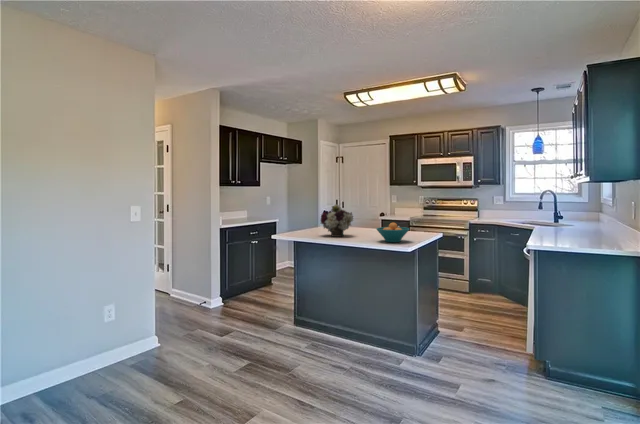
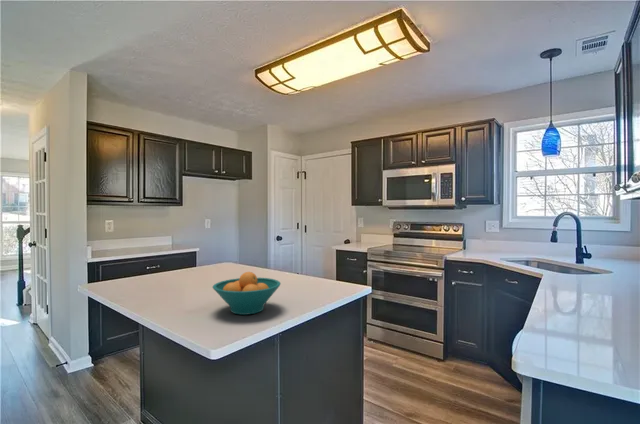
flower arrangement: present [320,205,353,237] -> none [161,231,220,288]

